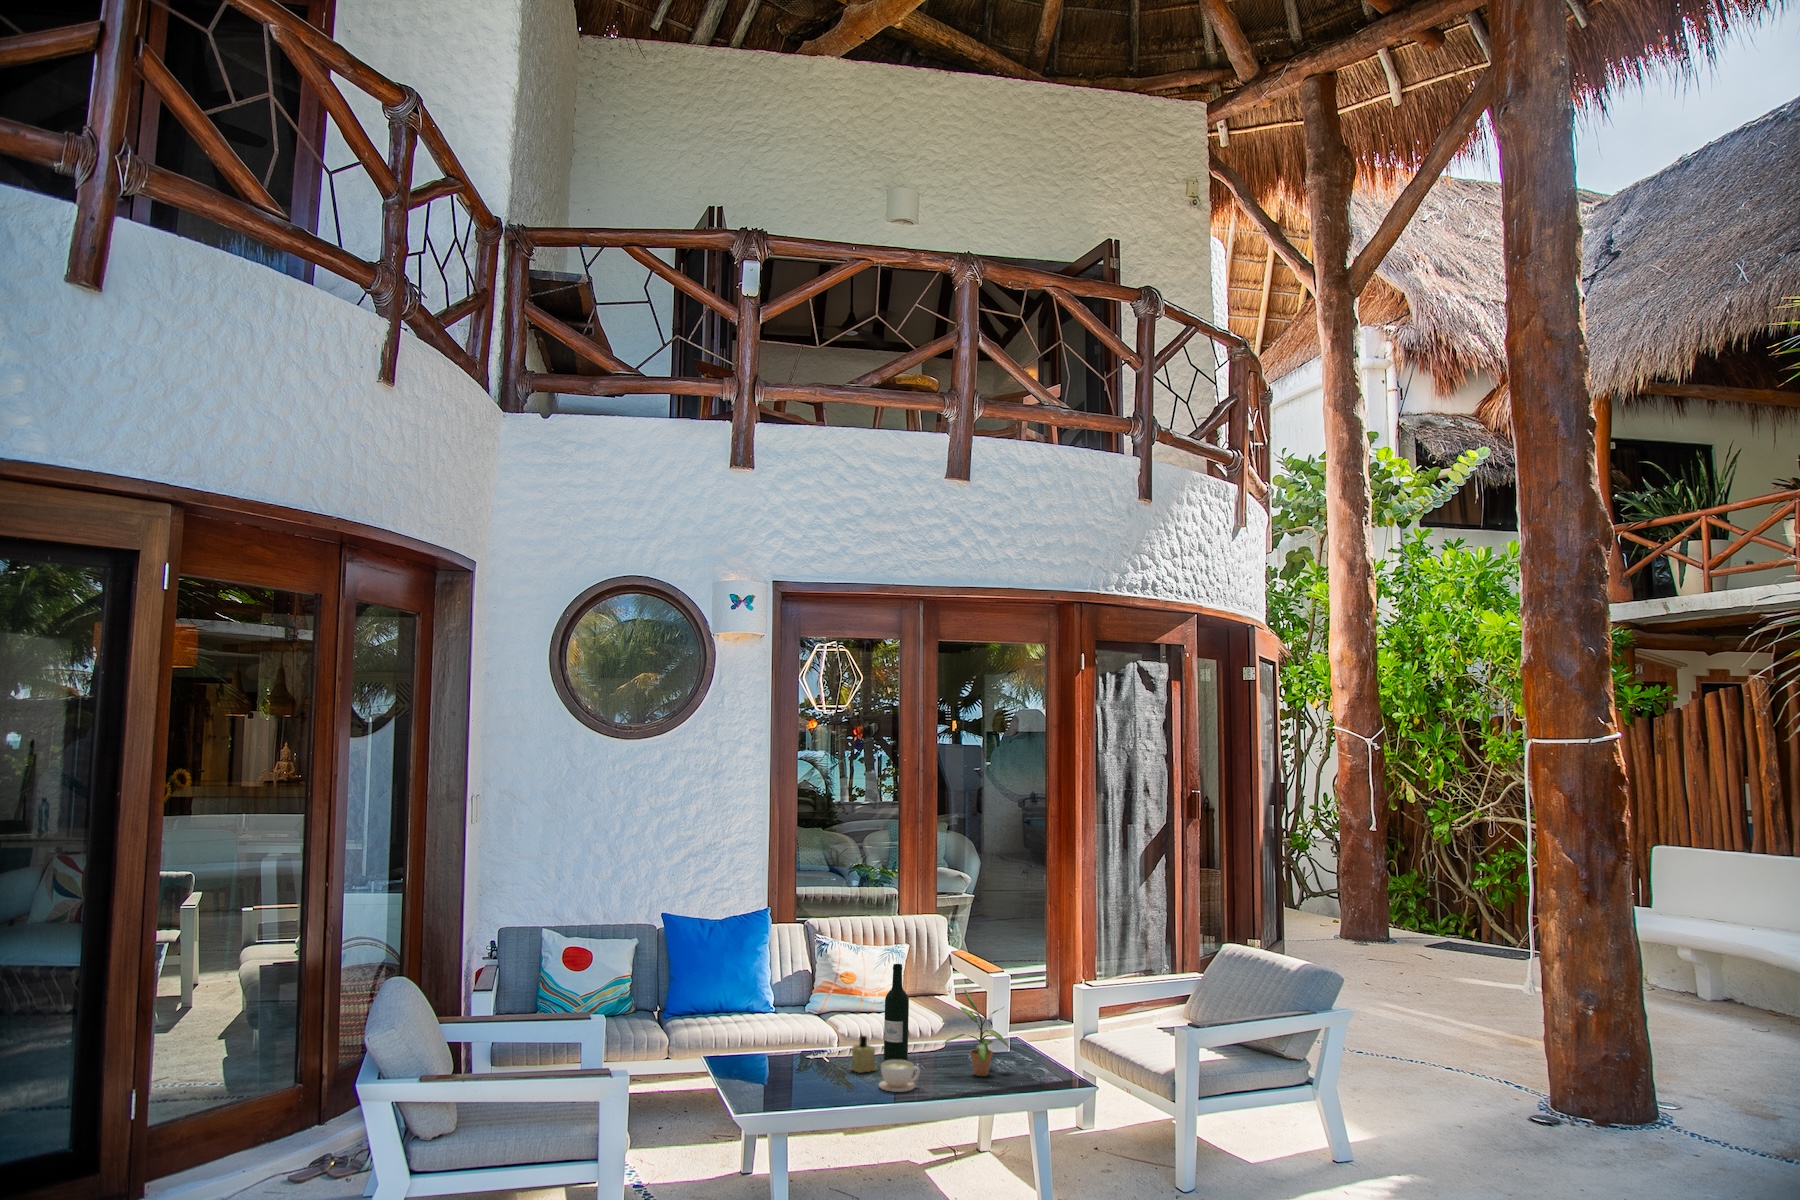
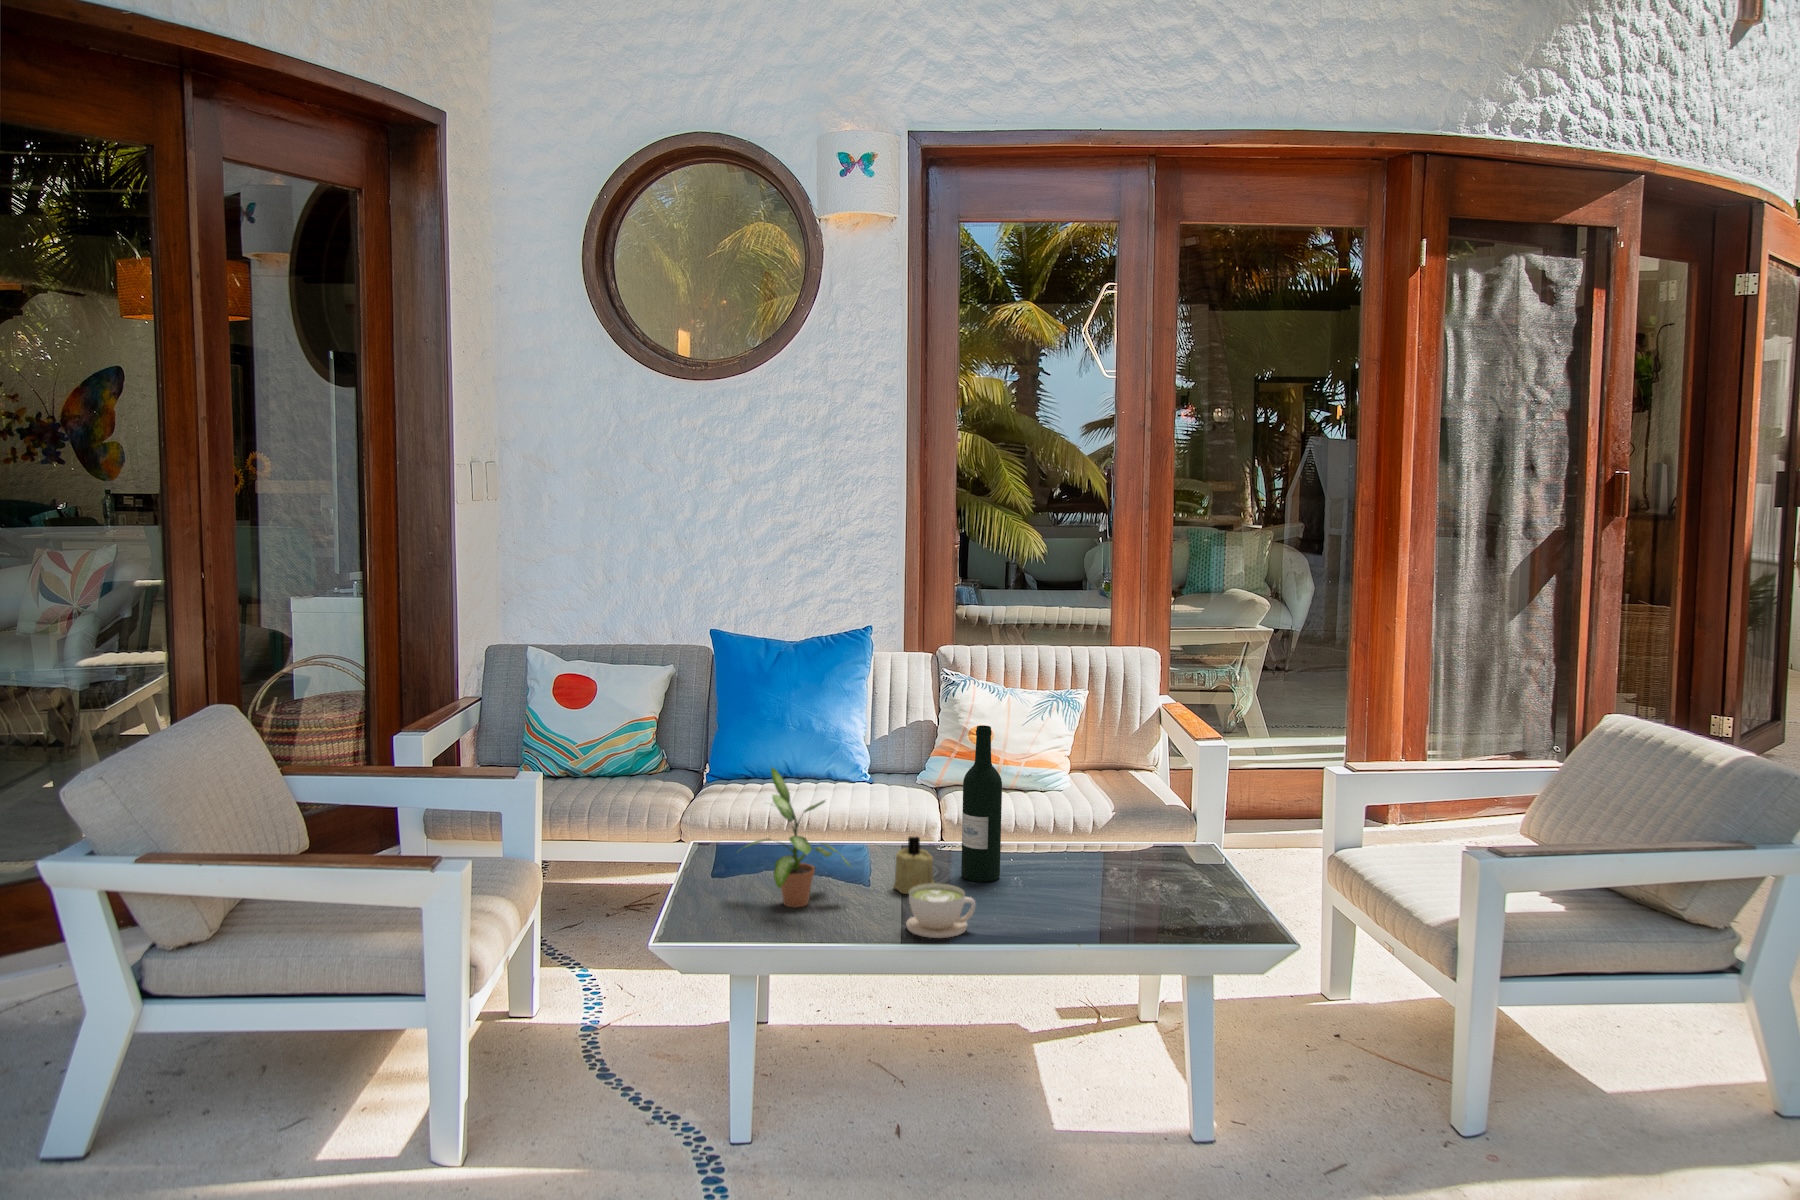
potted plant: present [944,990,1009,1076] -> present [737,768,850,907]

